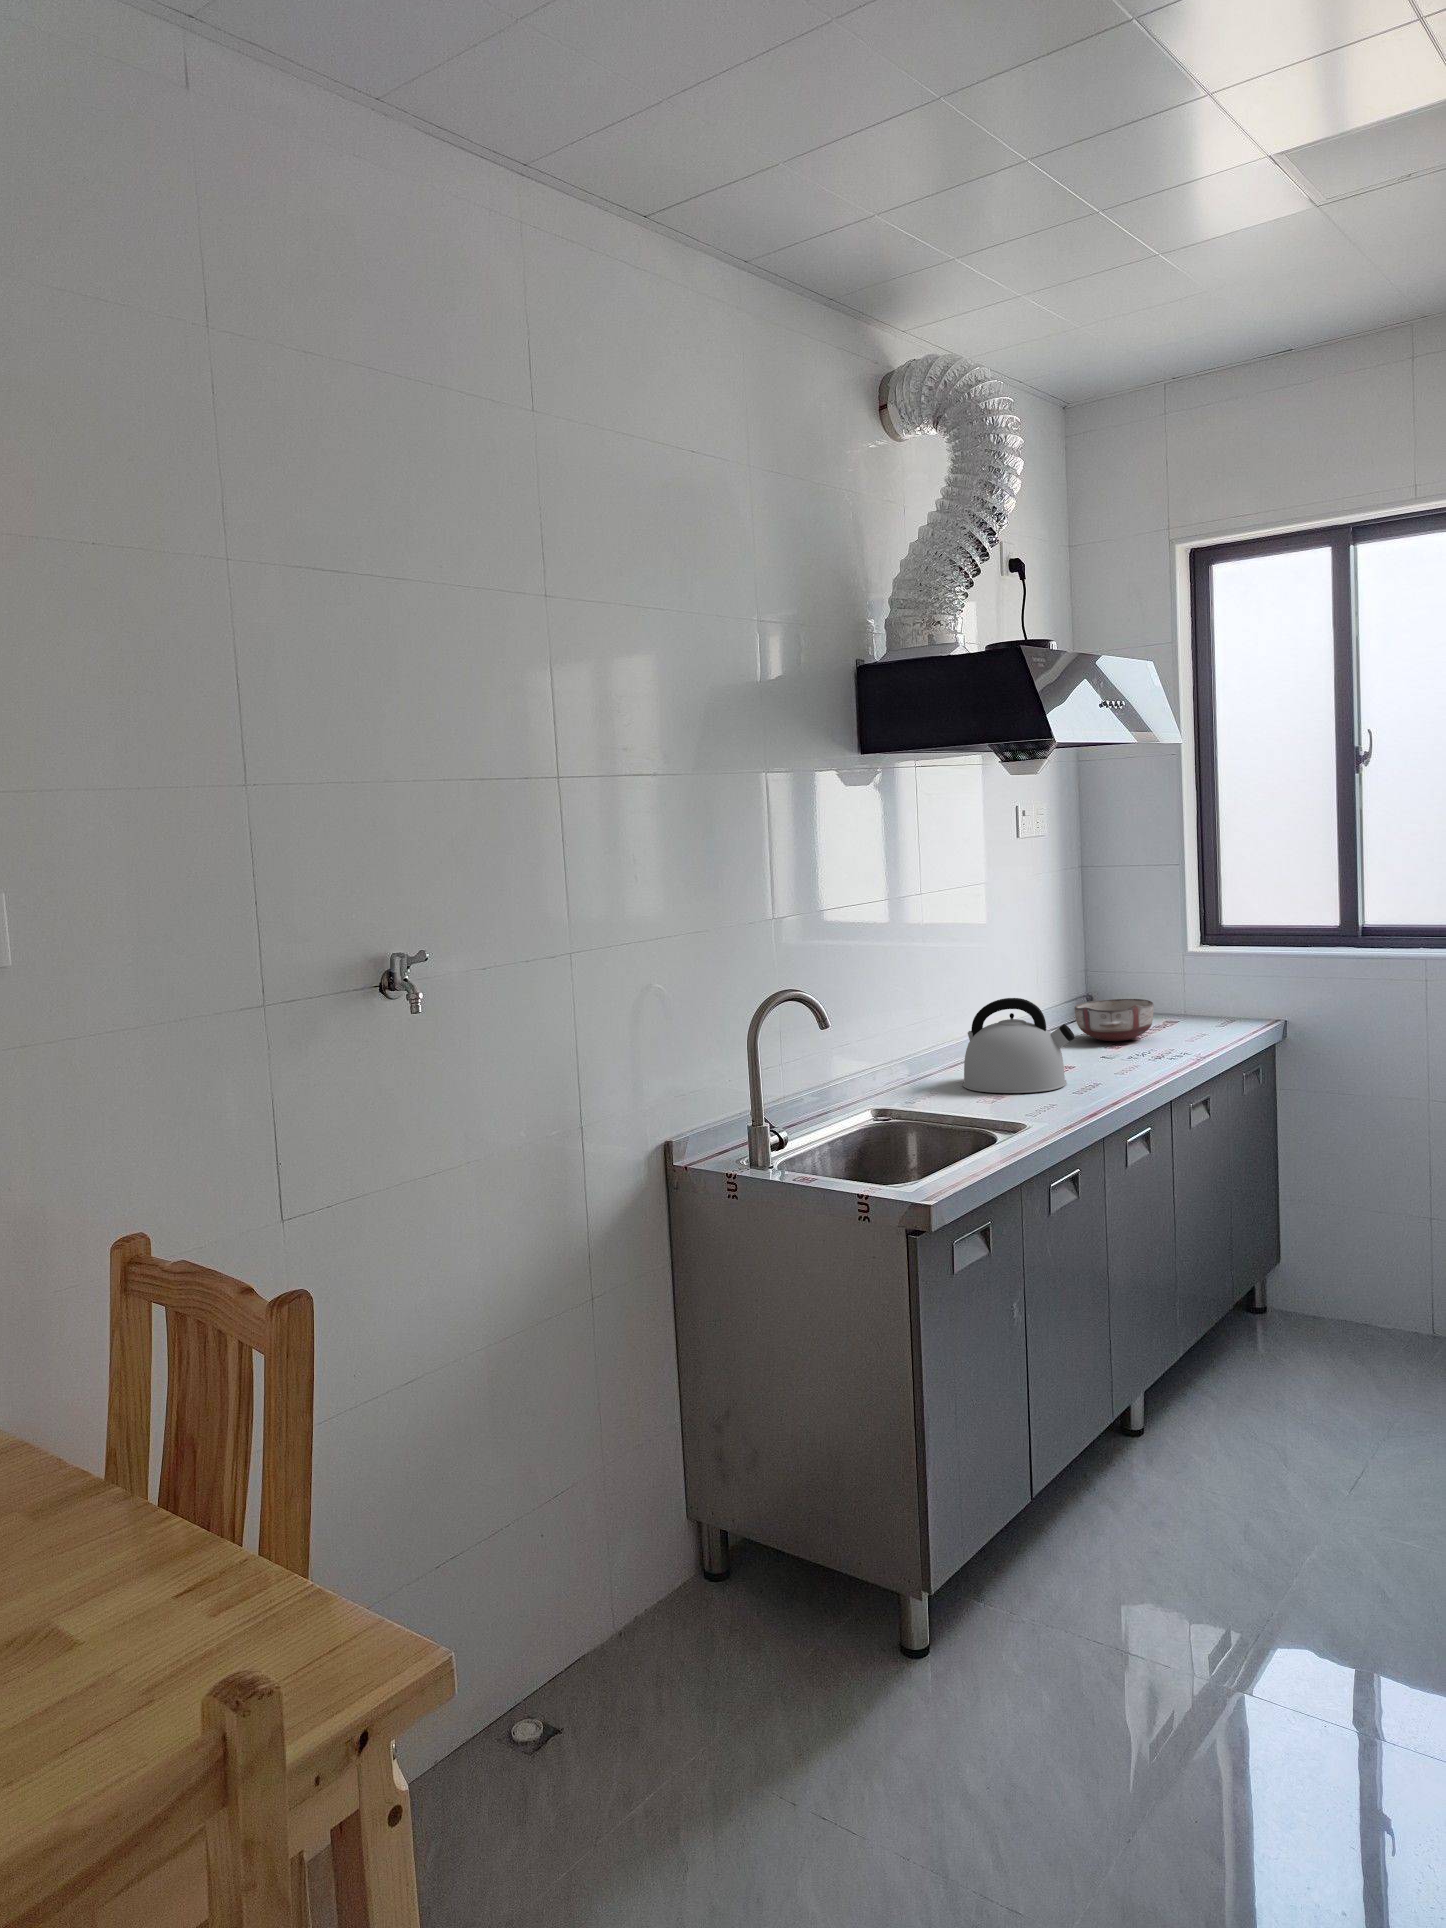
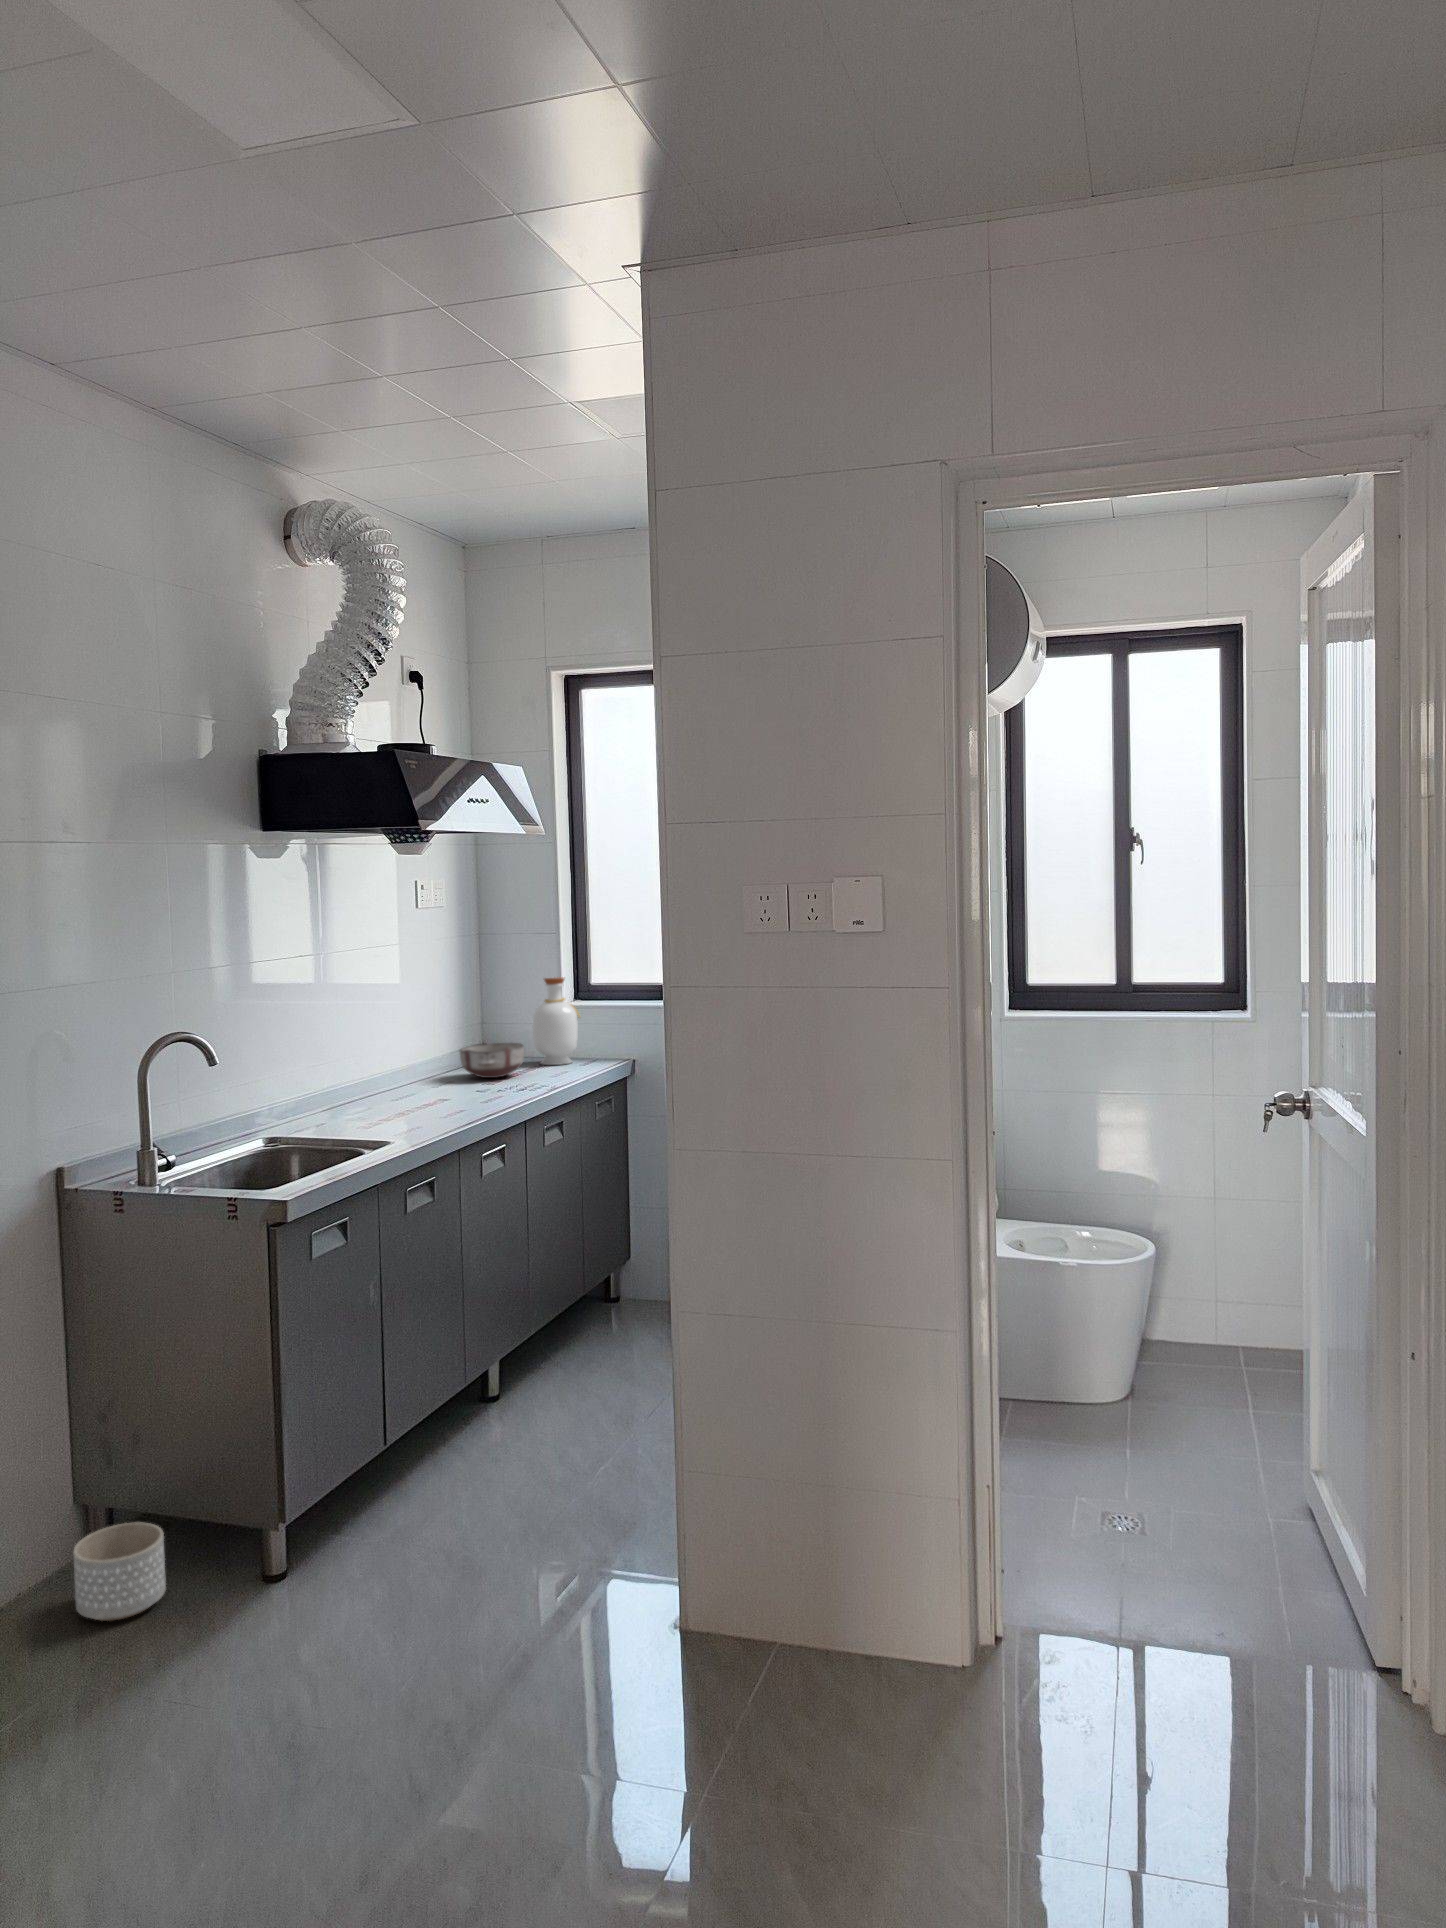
bottle: none [1157,920,1218,1026] -> present [533,977,580,1065]
kettle: present [963,998,1075,1093] -> none [350,1040,444,1120]
planter: none [696,1556,795,1673] -> present [73,1522,166,1621]

